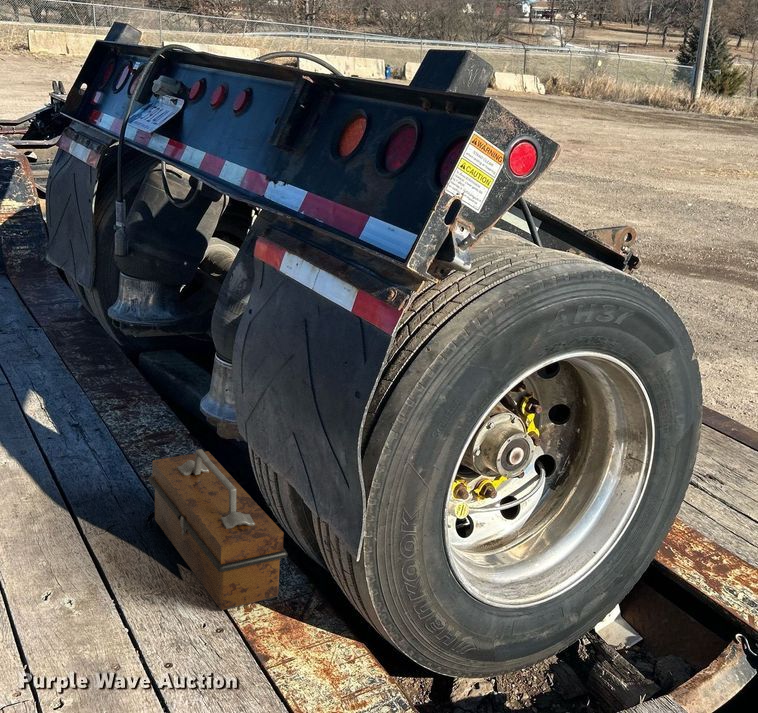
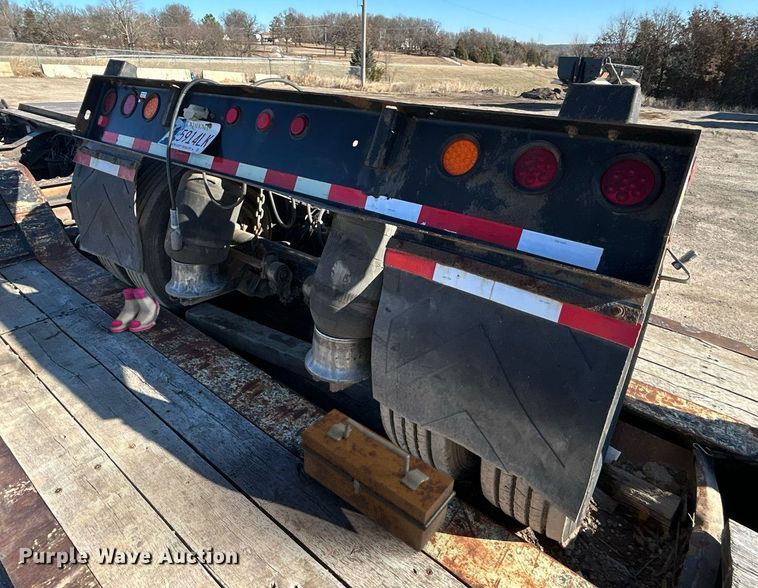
boots: none [38,305,104,362] -> present [110,287,160,332]

